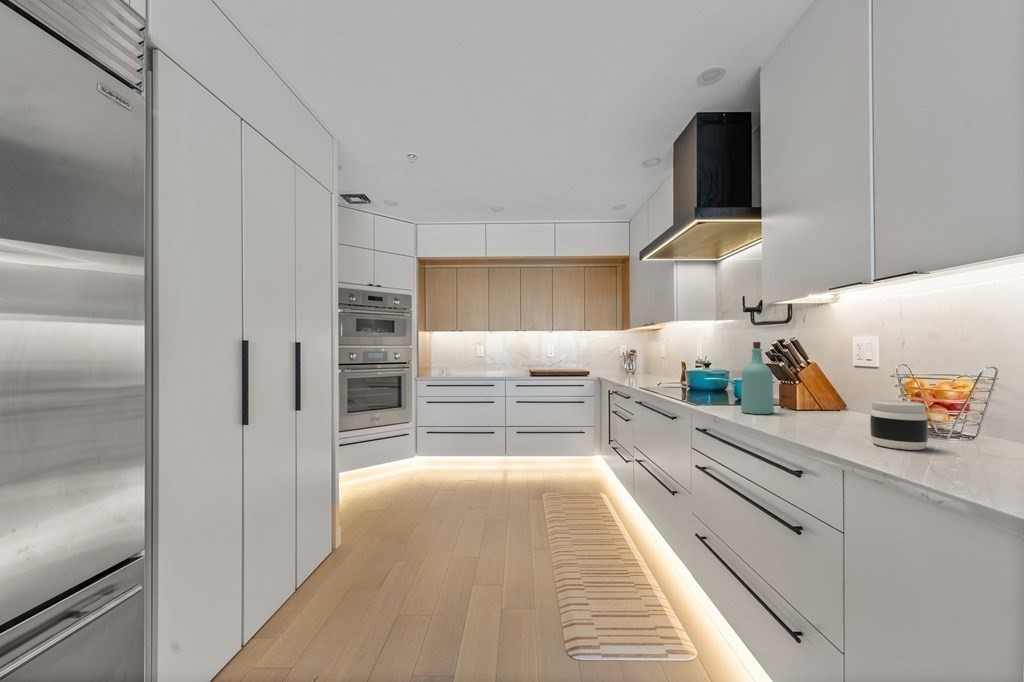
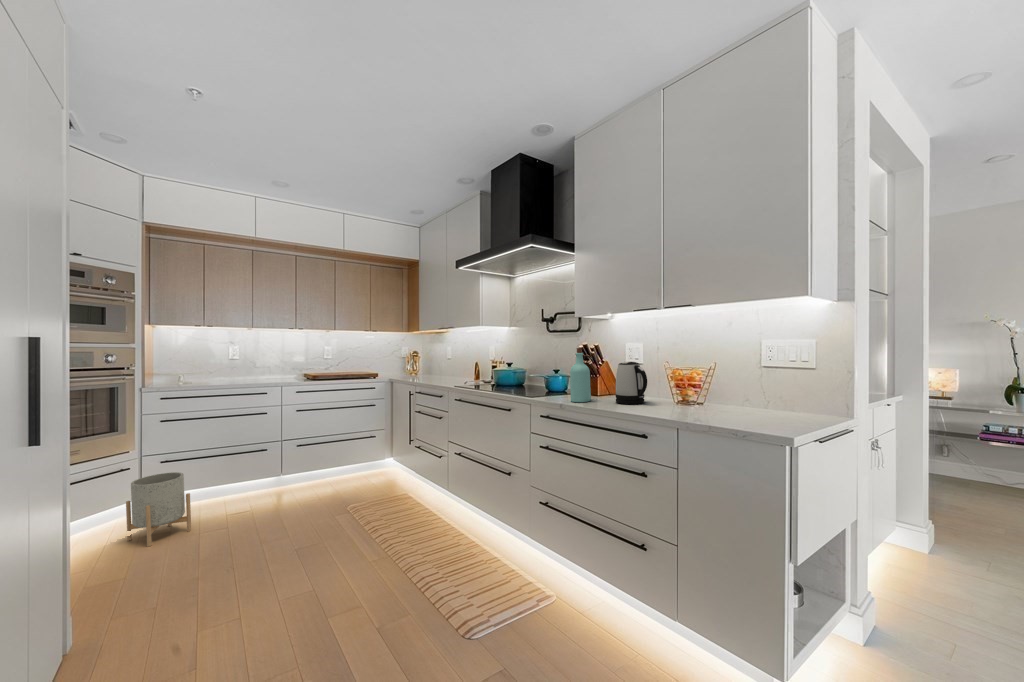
kettle: none [805,362,856,424] -> present [616,362,647,404]
jar: present [870,400,928,450] -> none [670,386,699,415]
planter: none [389,434,426,487] -> present [126,472,191,547]

